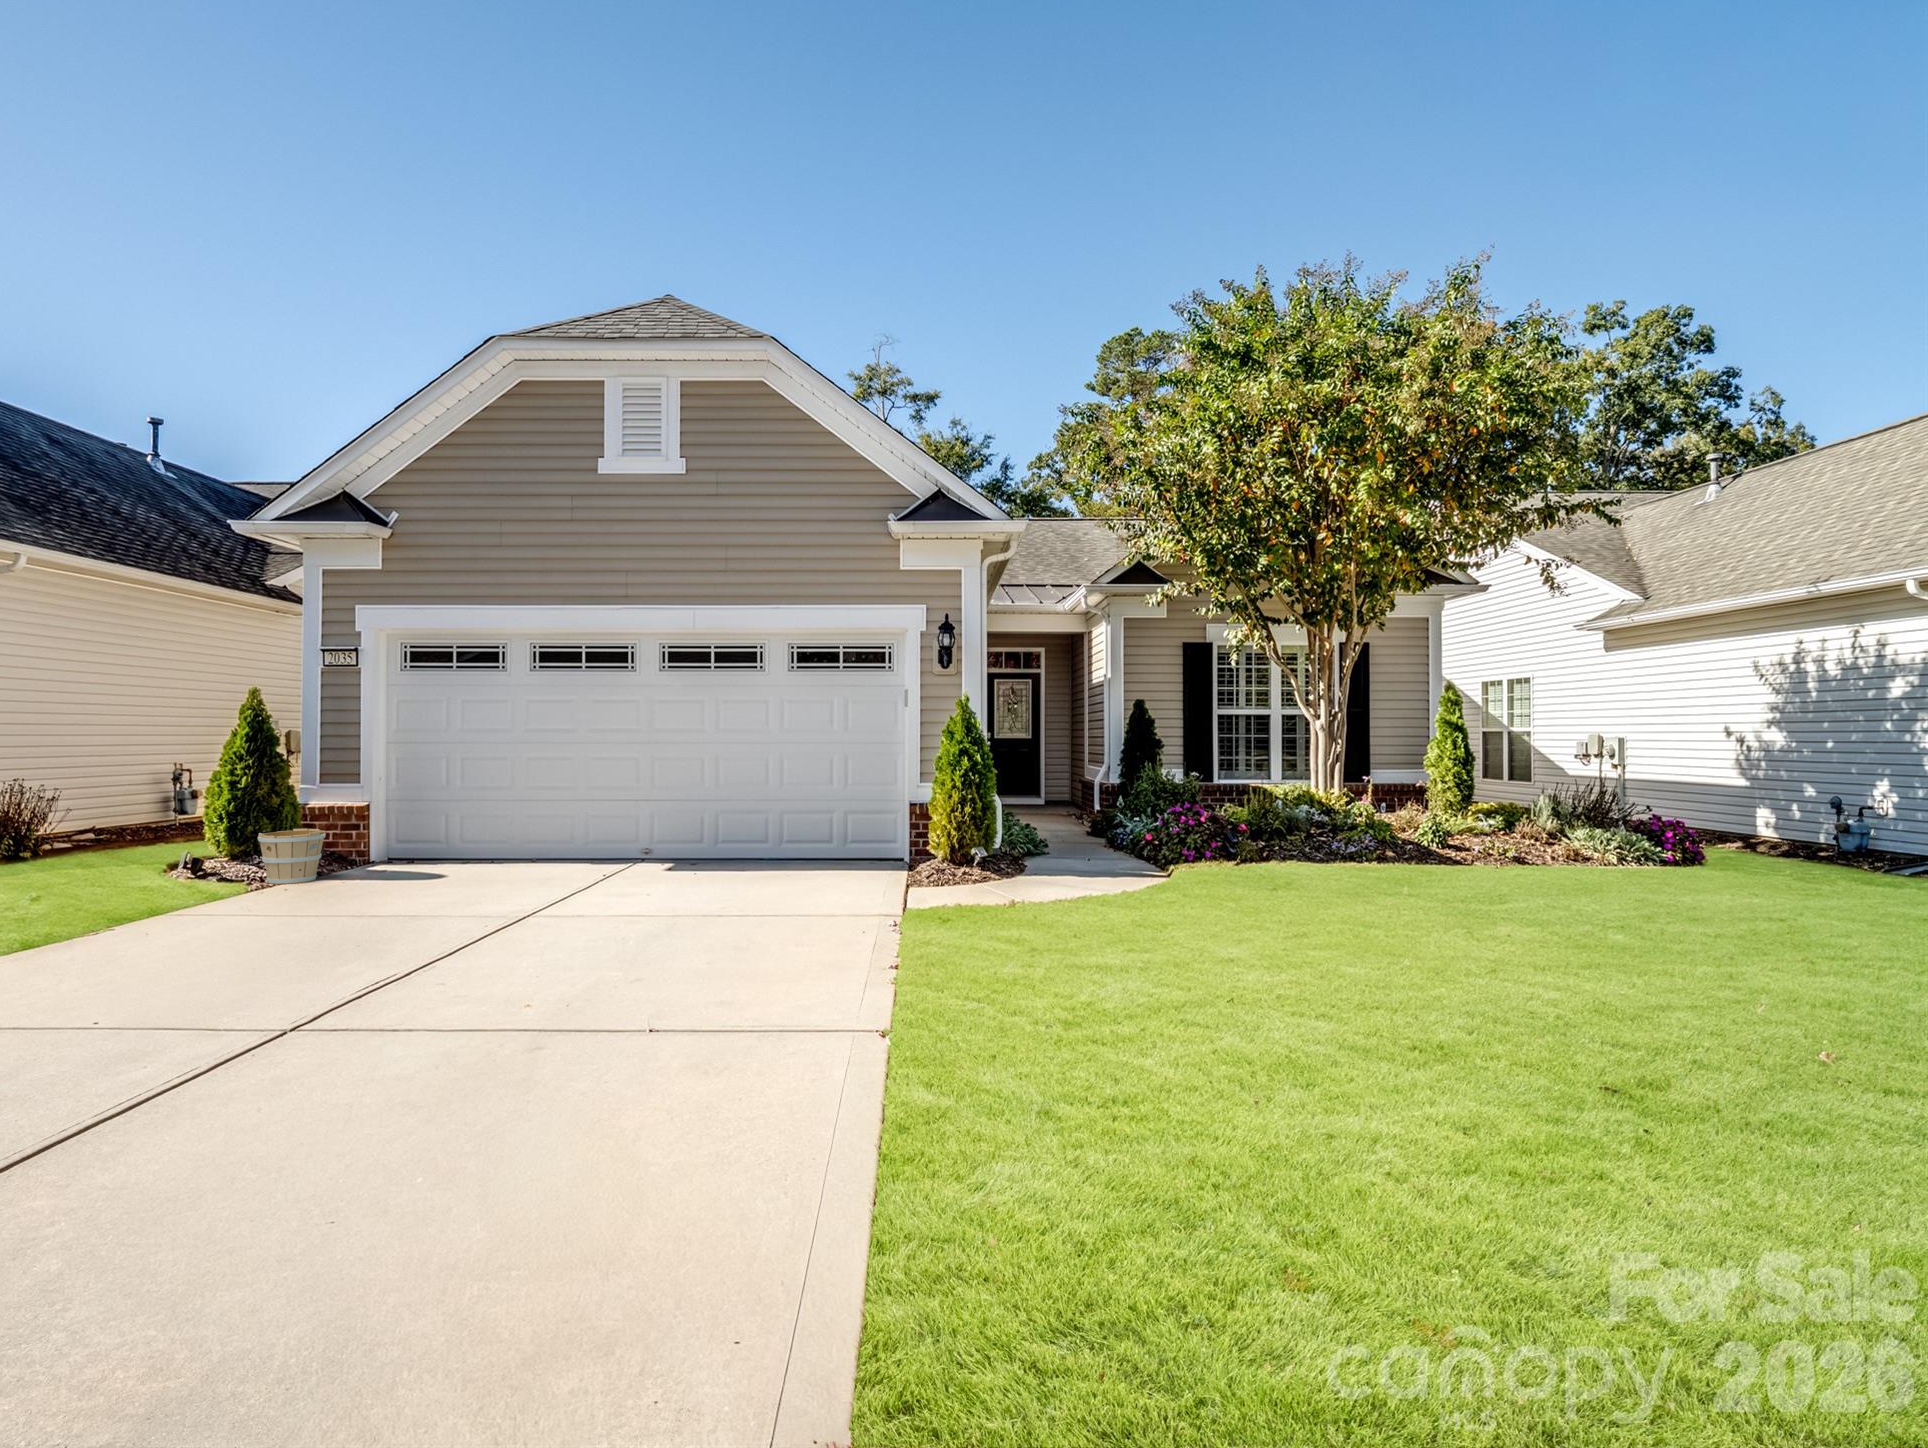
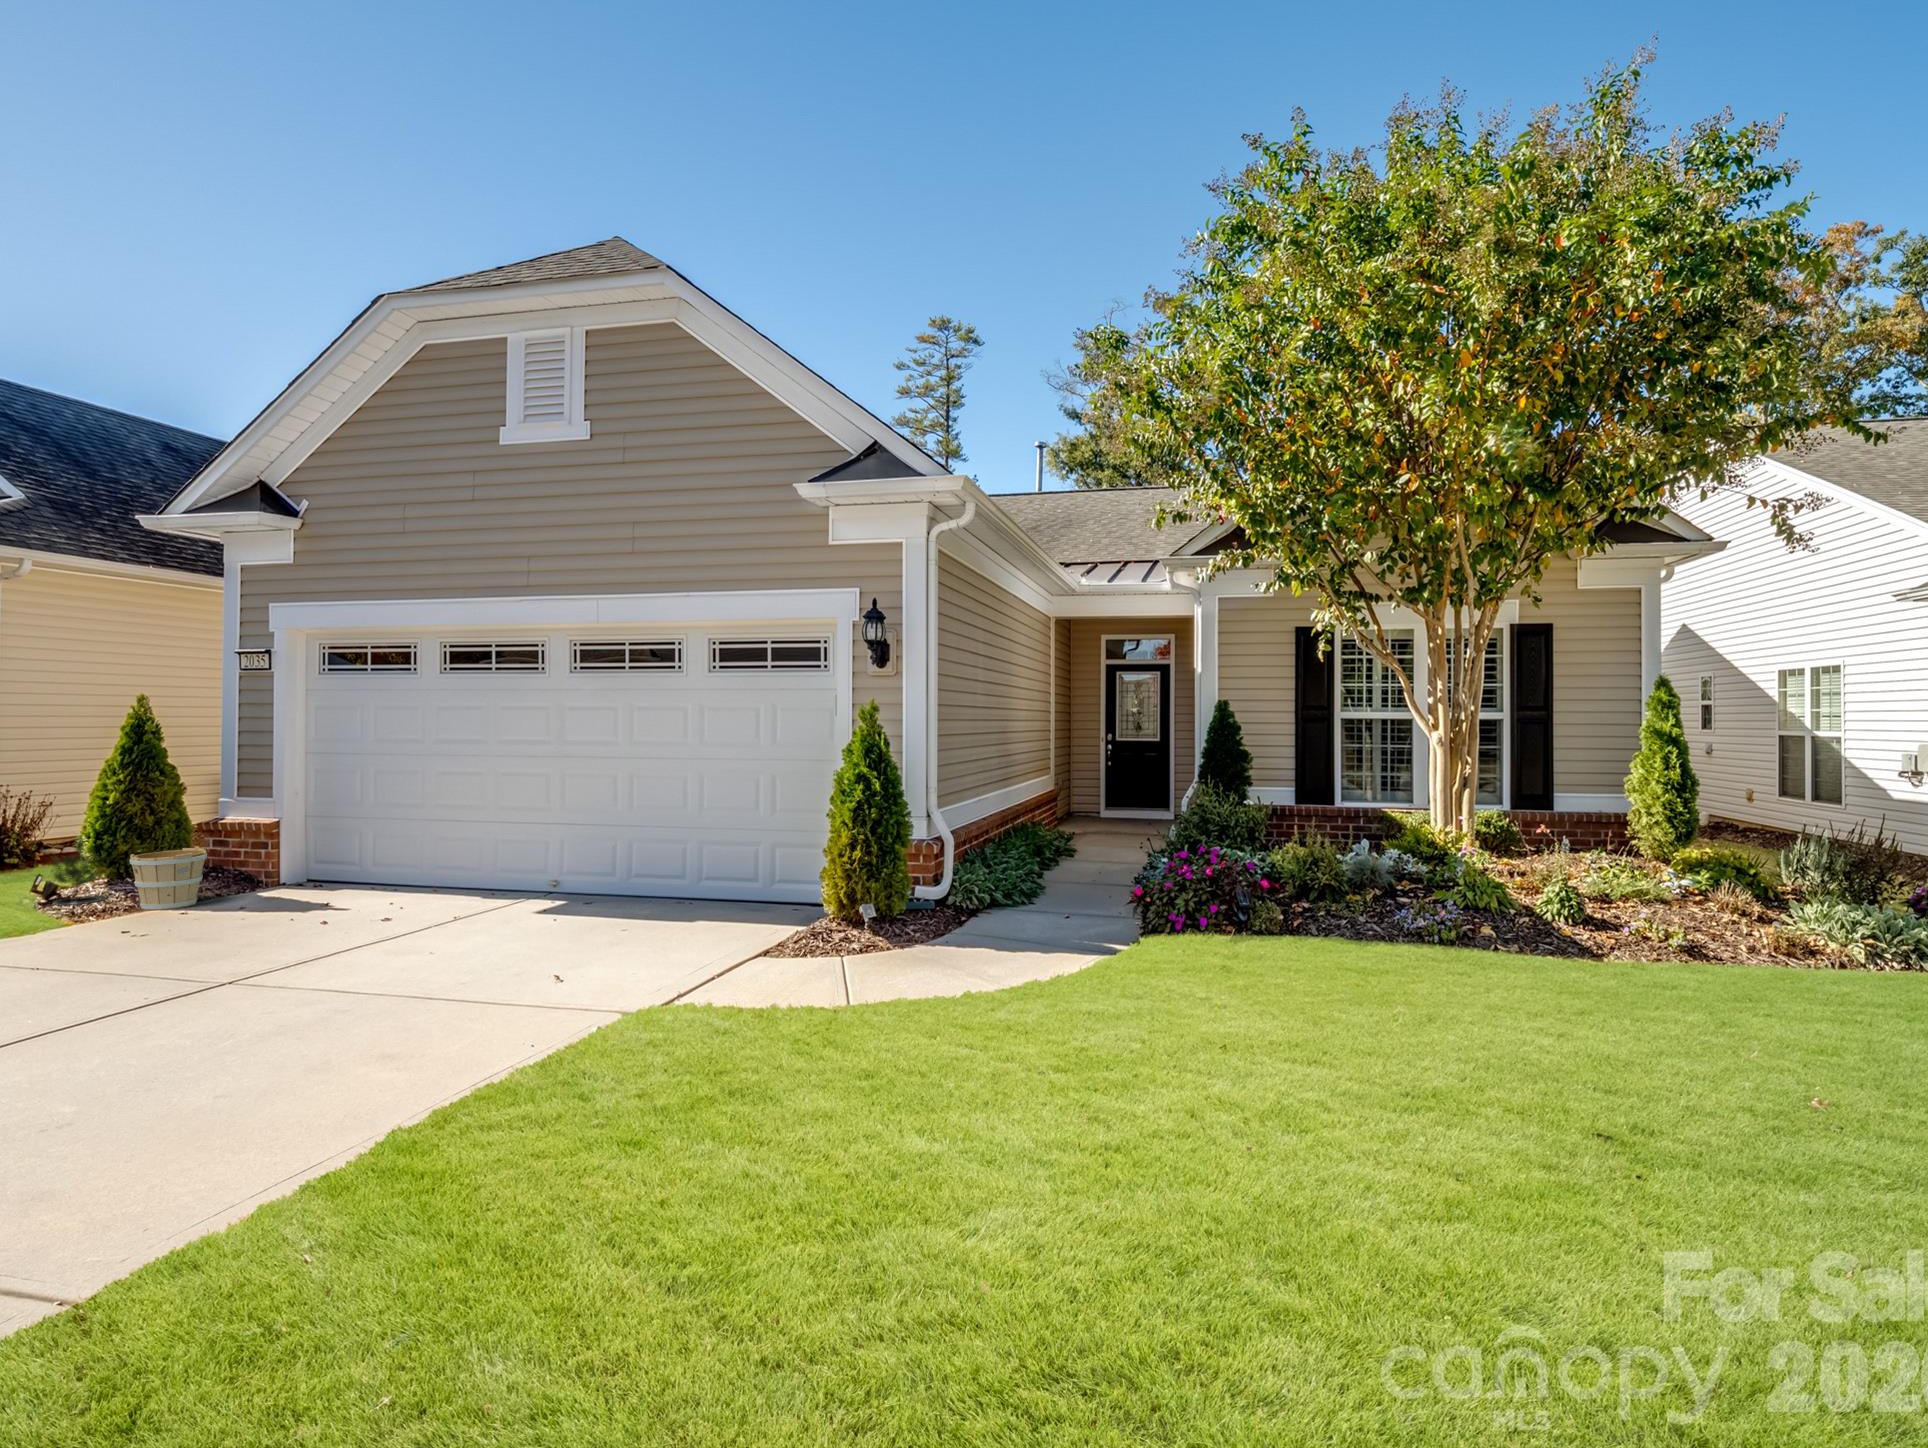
potted tree: none [154,816,208,885] -> present [52,838,102,906]

